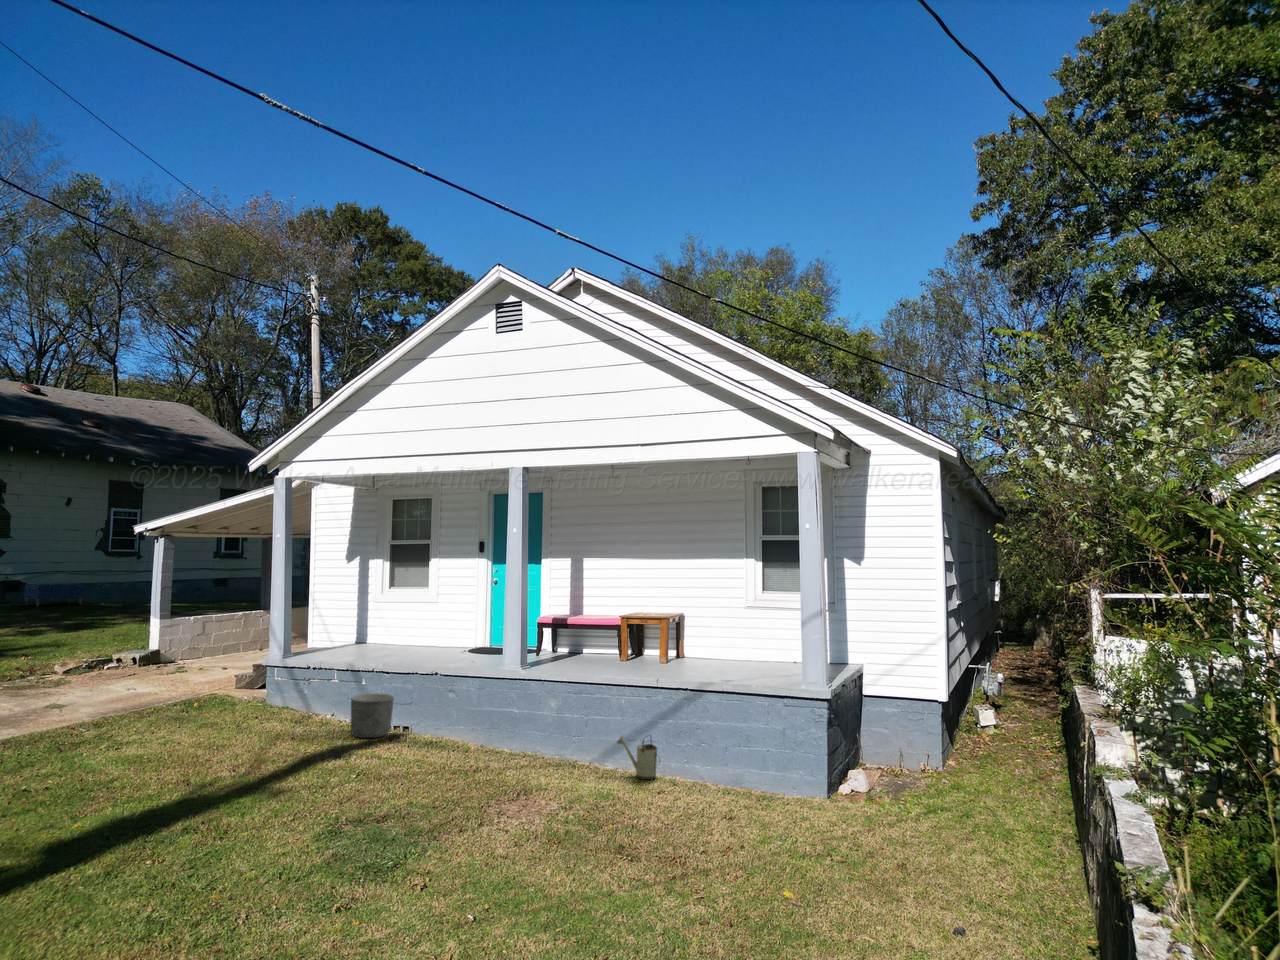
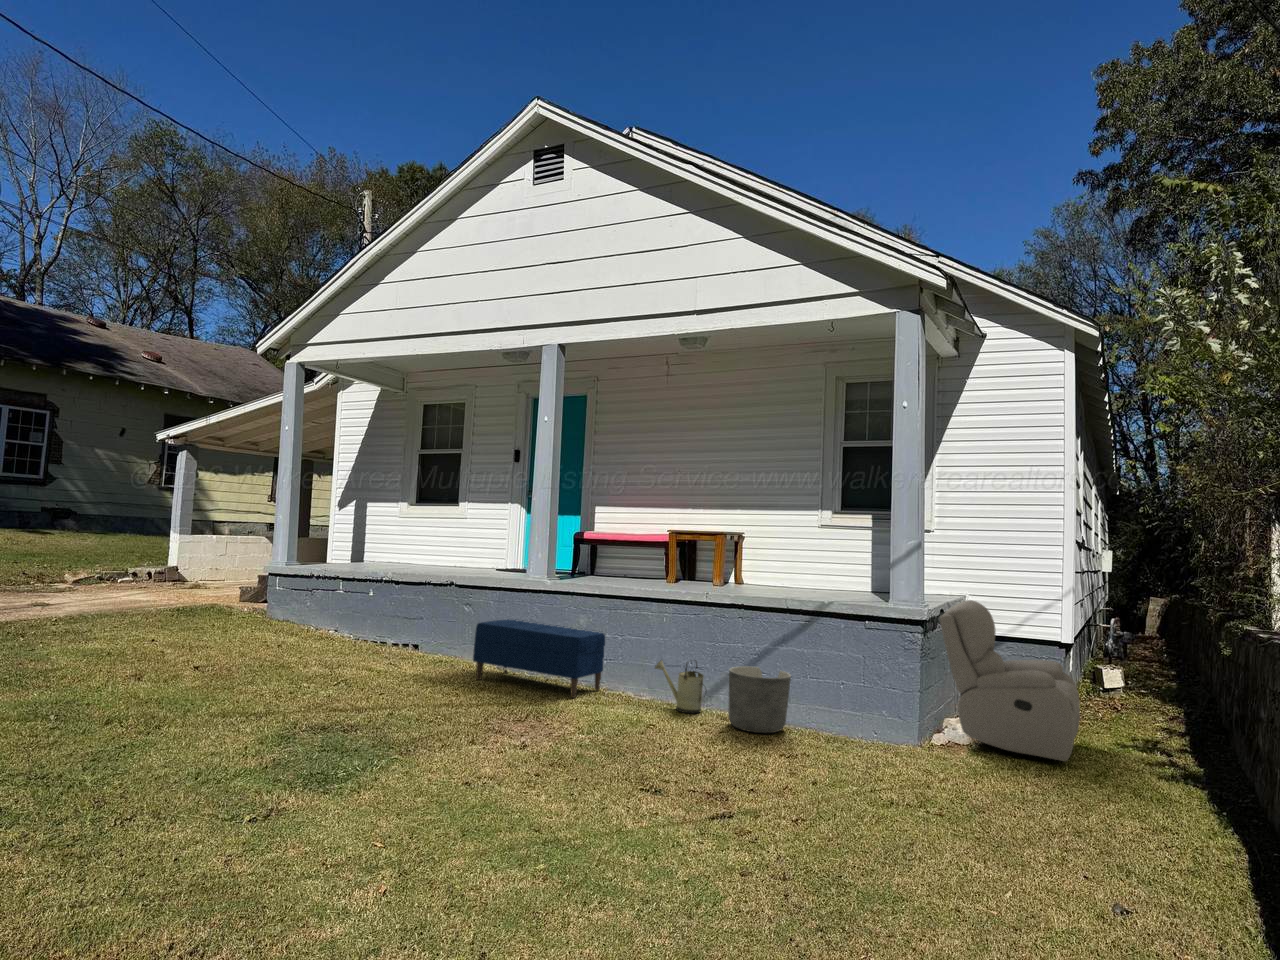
bench: present [24,582,85,606] -> present [473,619,605,698]
chair: none [841,674,950,803] -> present [940,600,1080,761]
planter: present [351,693,394,738] -> present [728,666,791,733]

